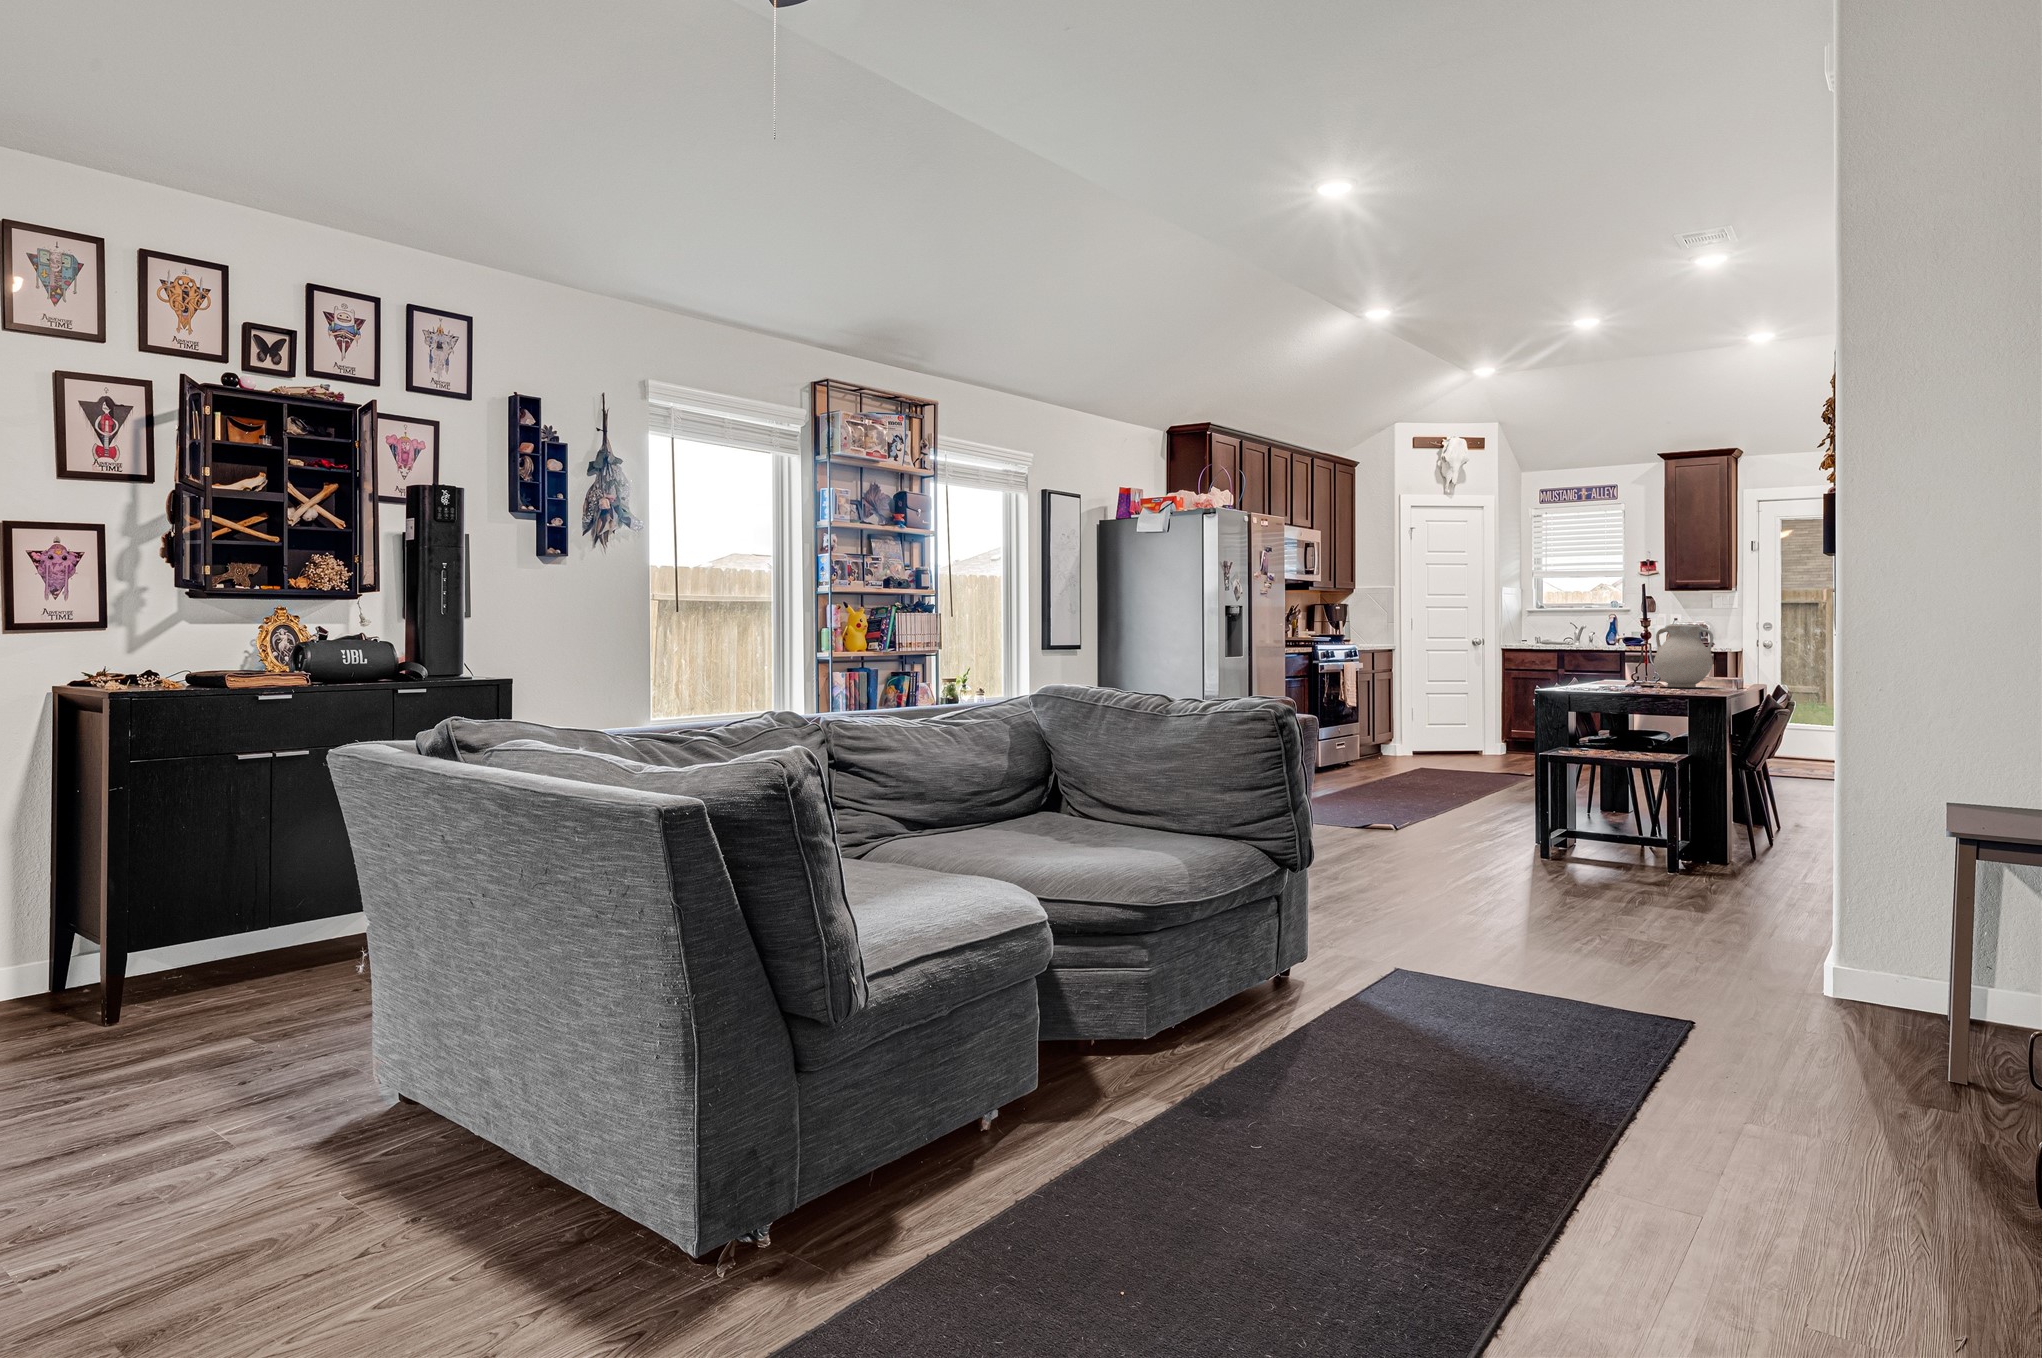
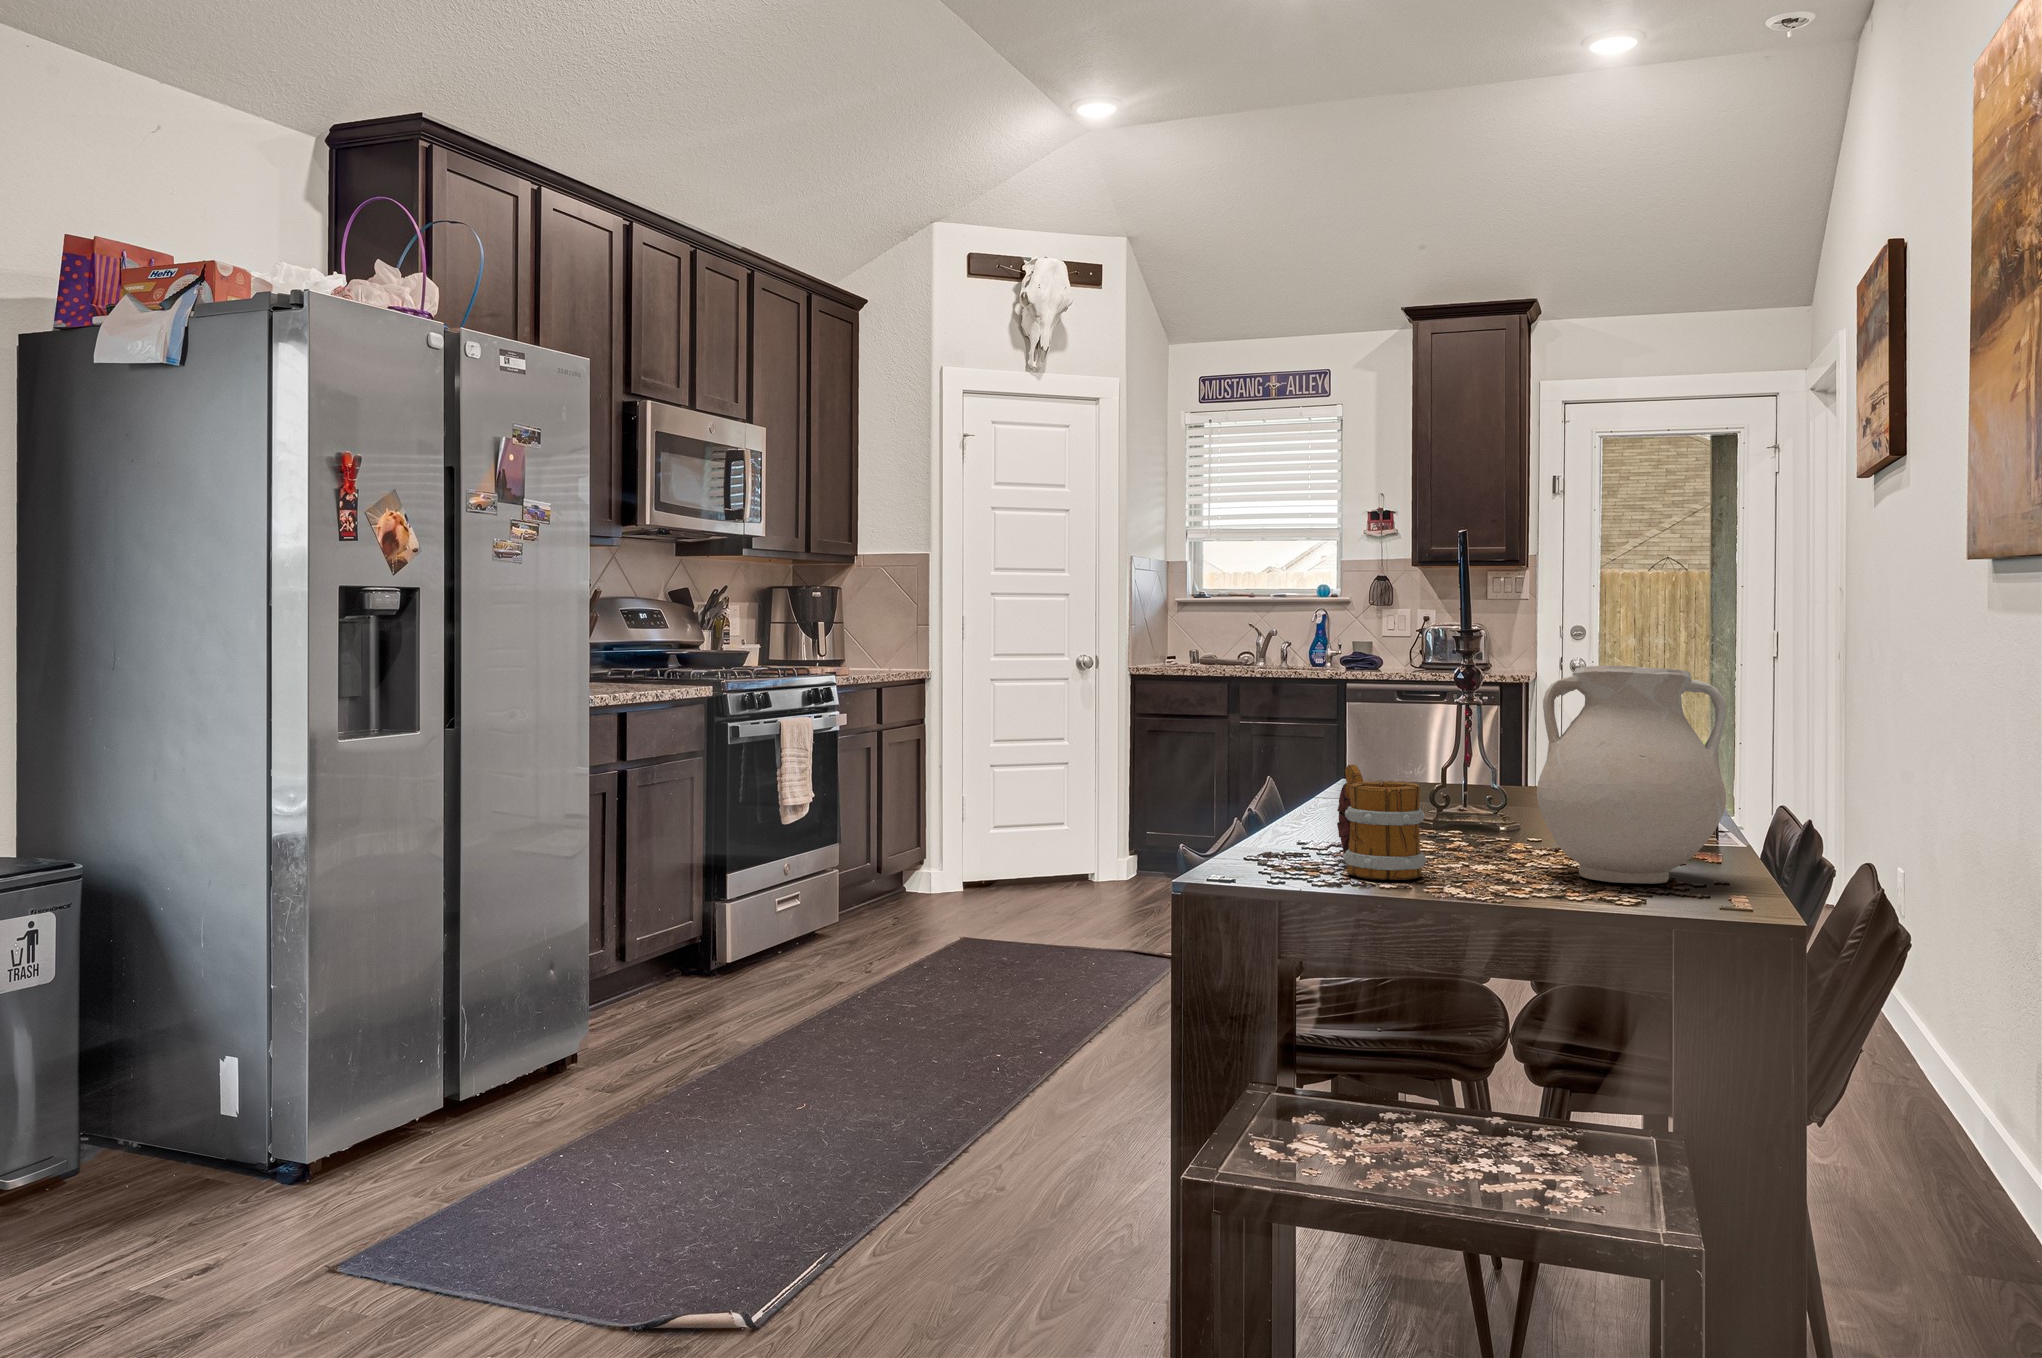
mug: none [1590,655,1617,687] -> present [1337,765,1426,880]

